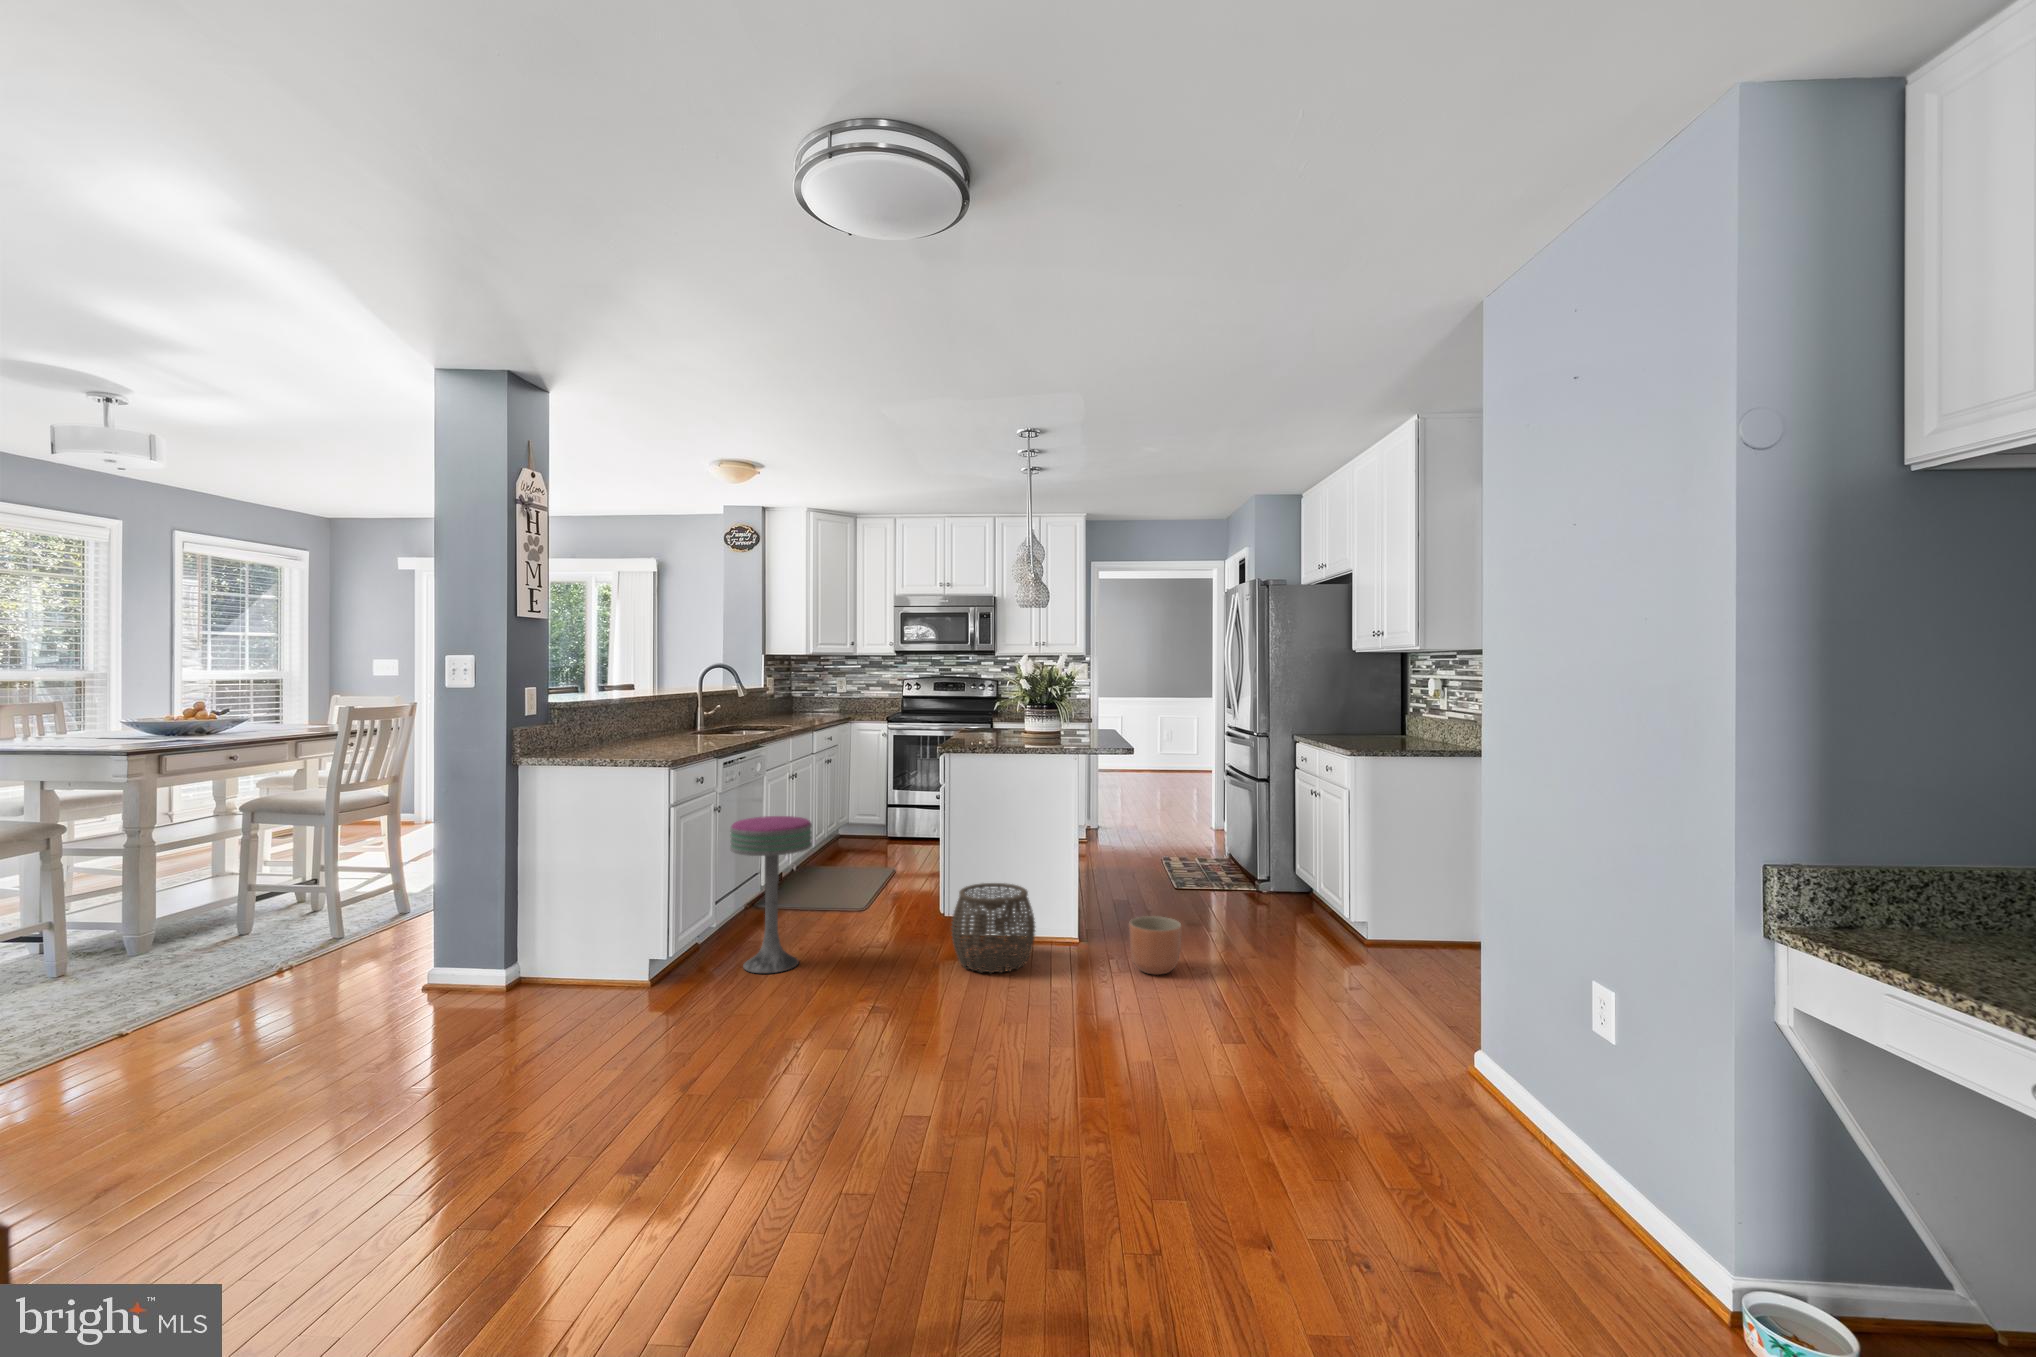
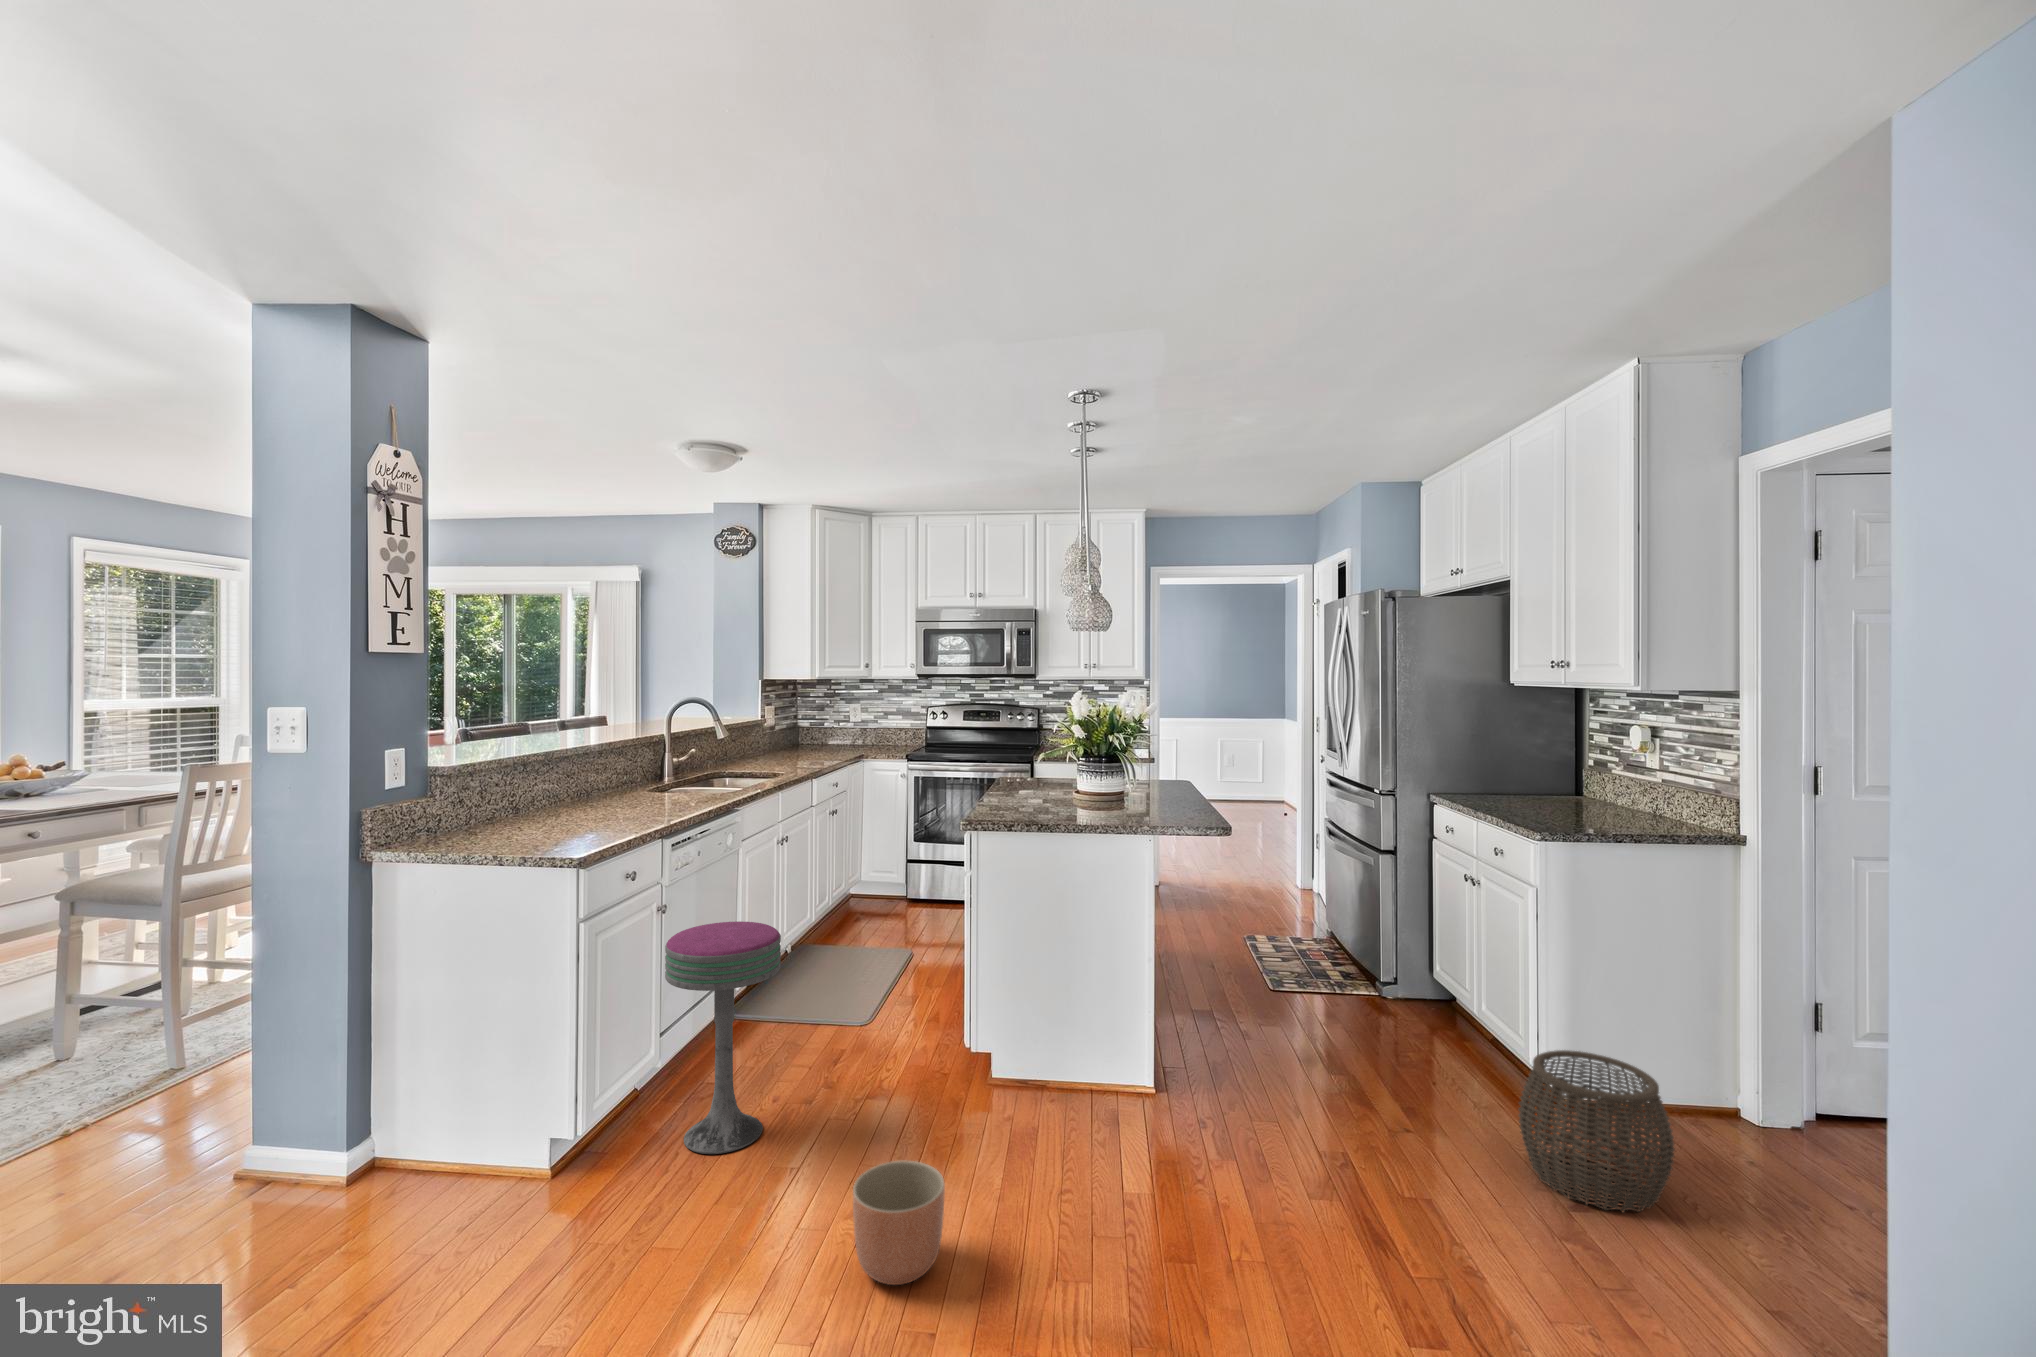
woven basket: present [951,883,1035,973] -> present [1519,1050,1675,1213]
planter: present [1129,916,1181,975] -> present [853,1160,945,1285]

